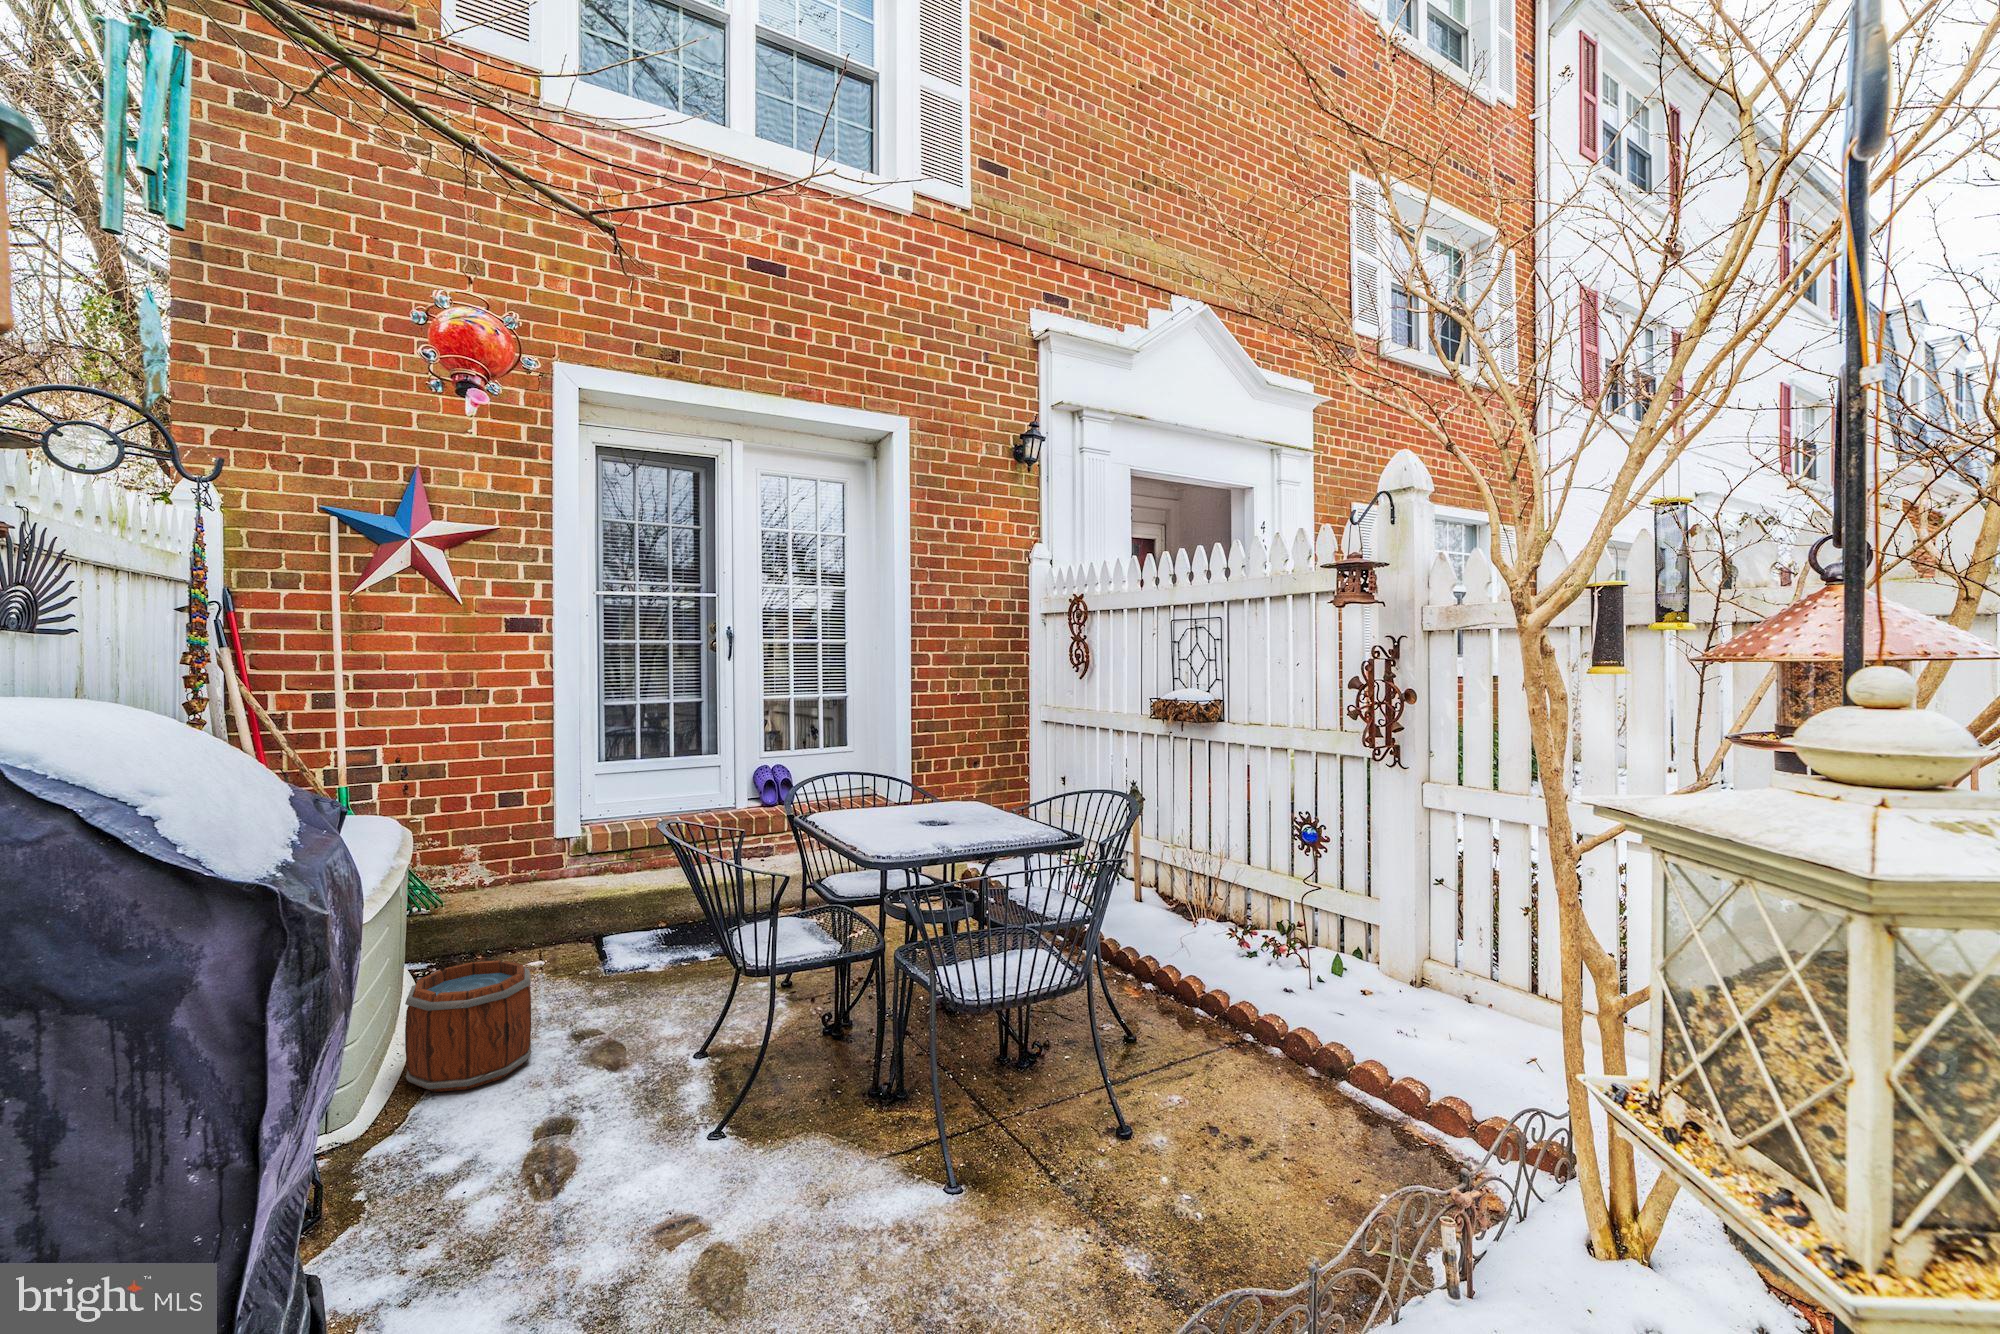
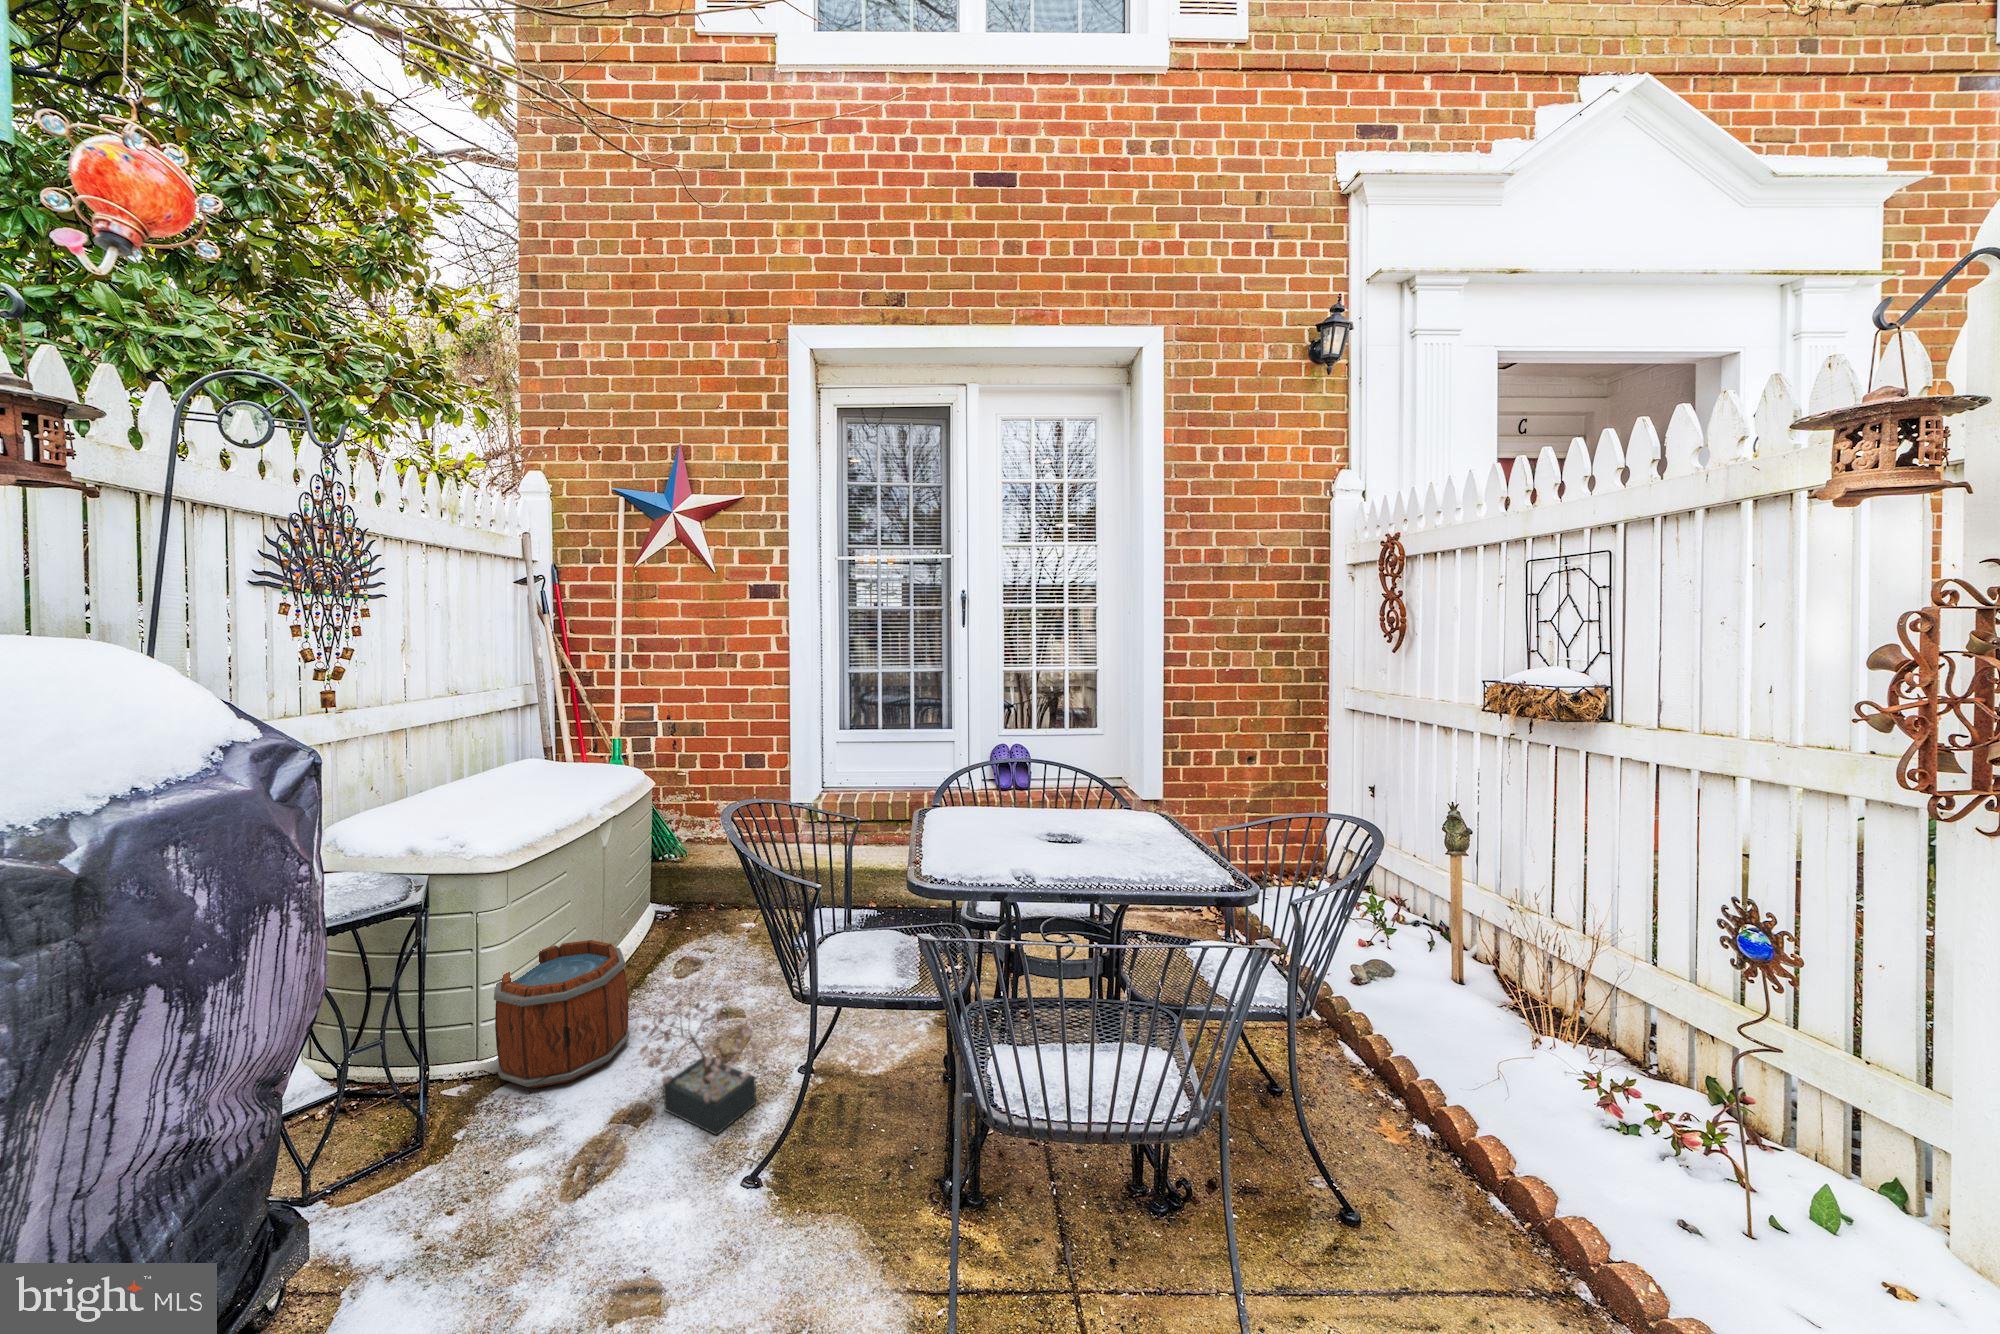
decorative plant: none [597,965,712,1070] -> present [635,982,770,1135]

